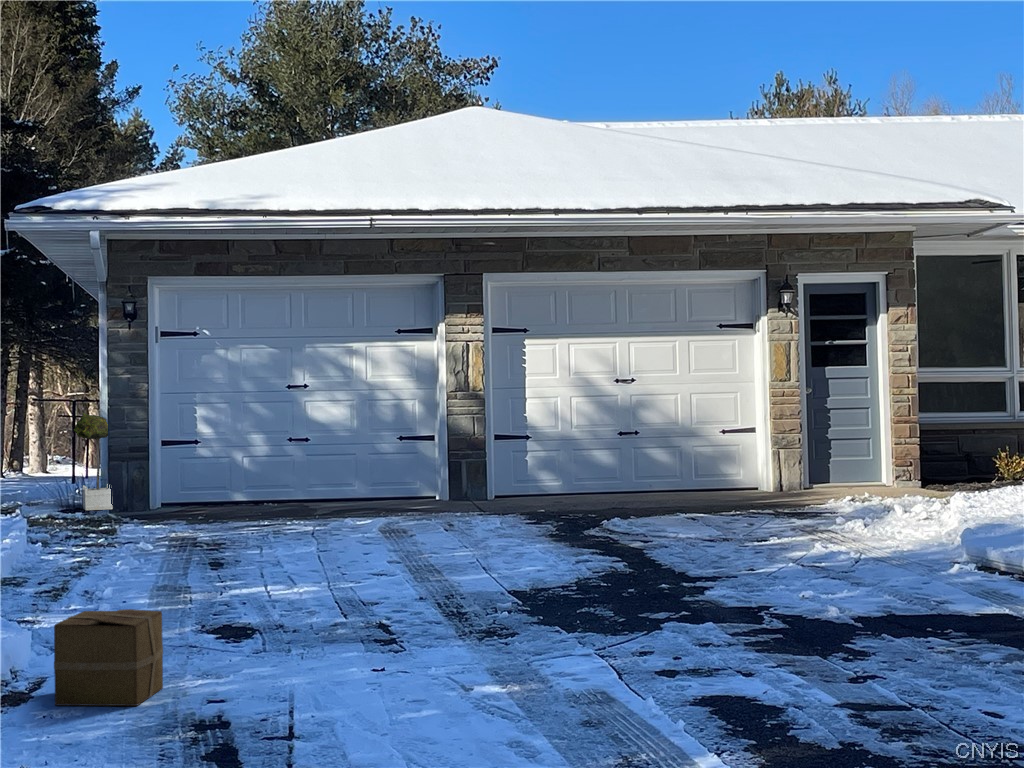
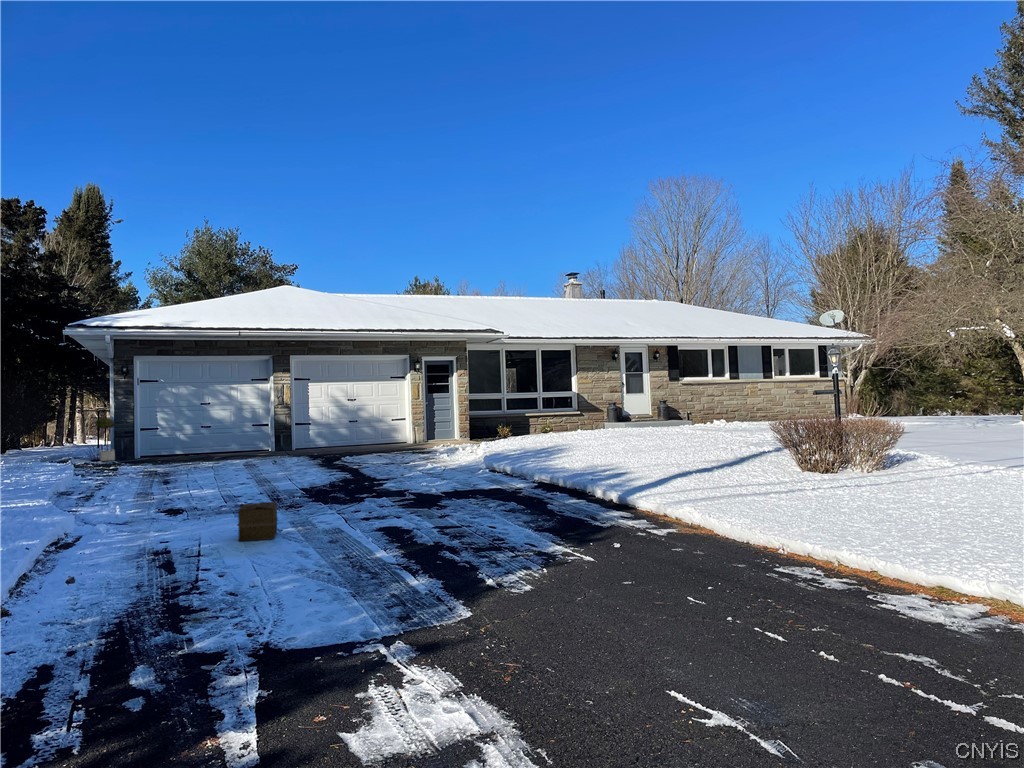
cardboard box: present [54,609,163,706] -> present [238,502,278,541]

